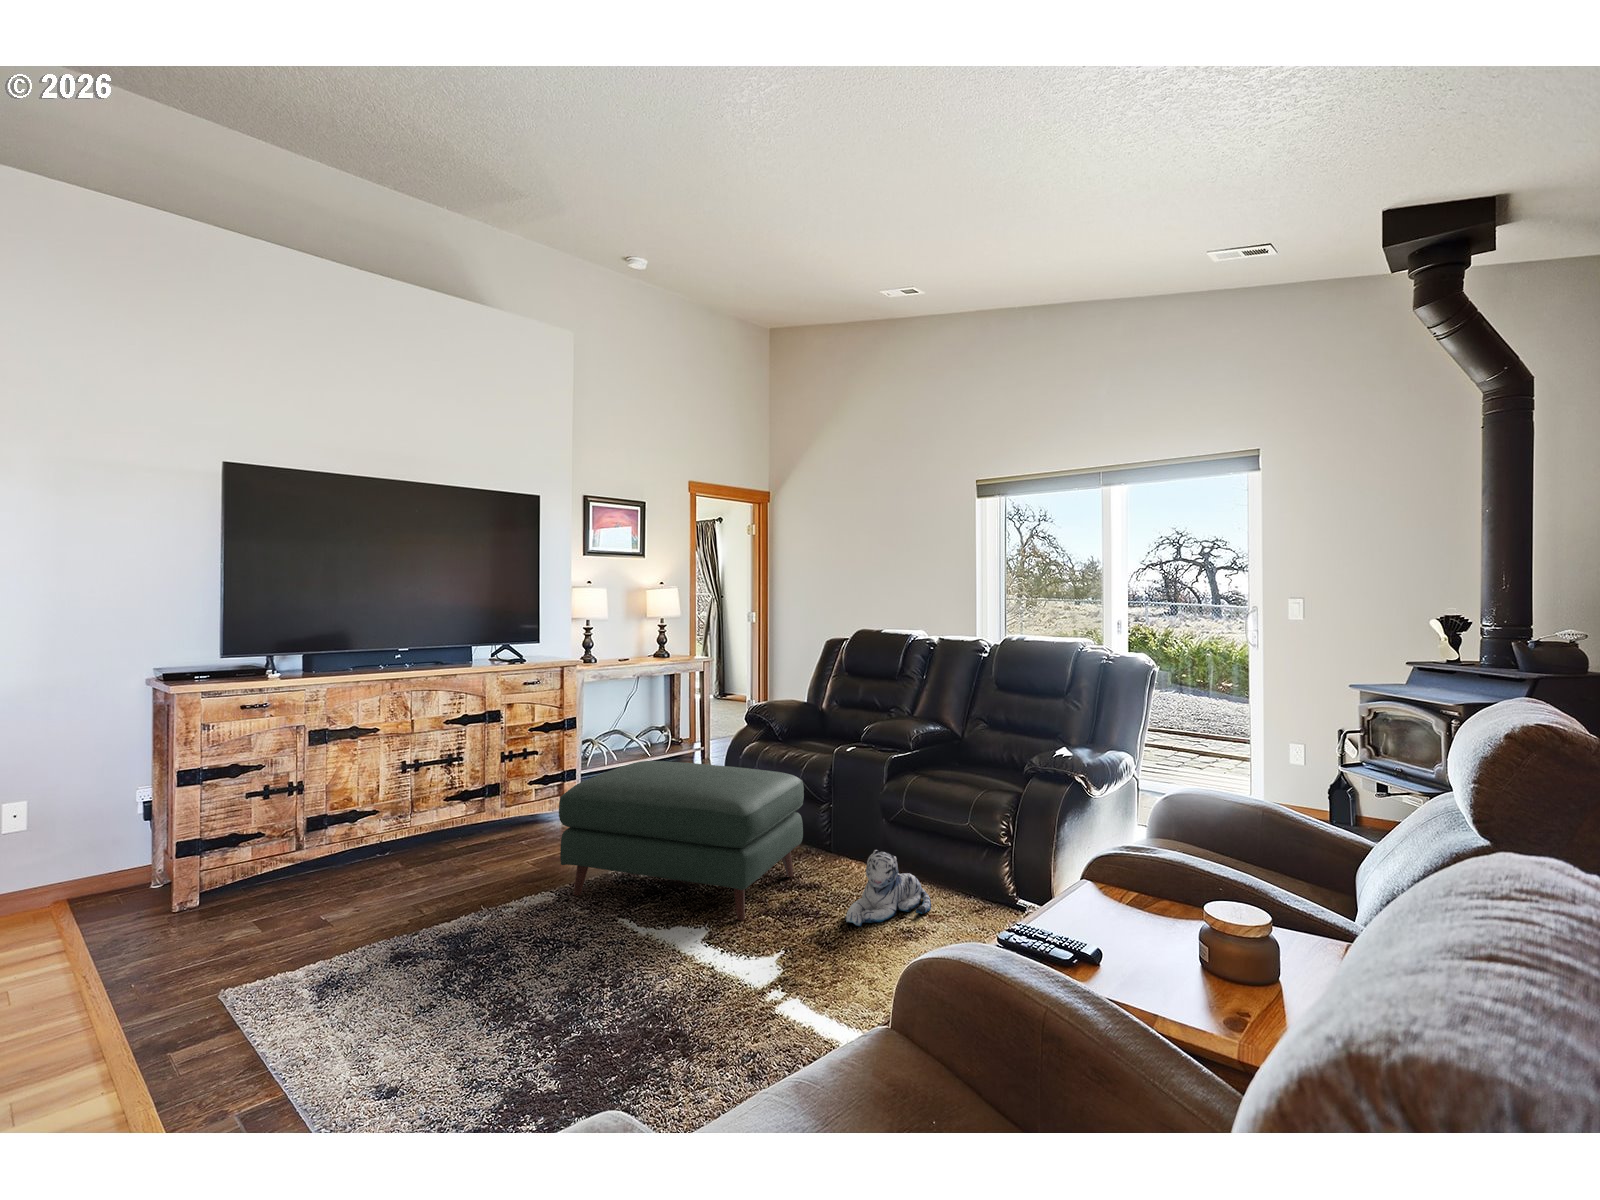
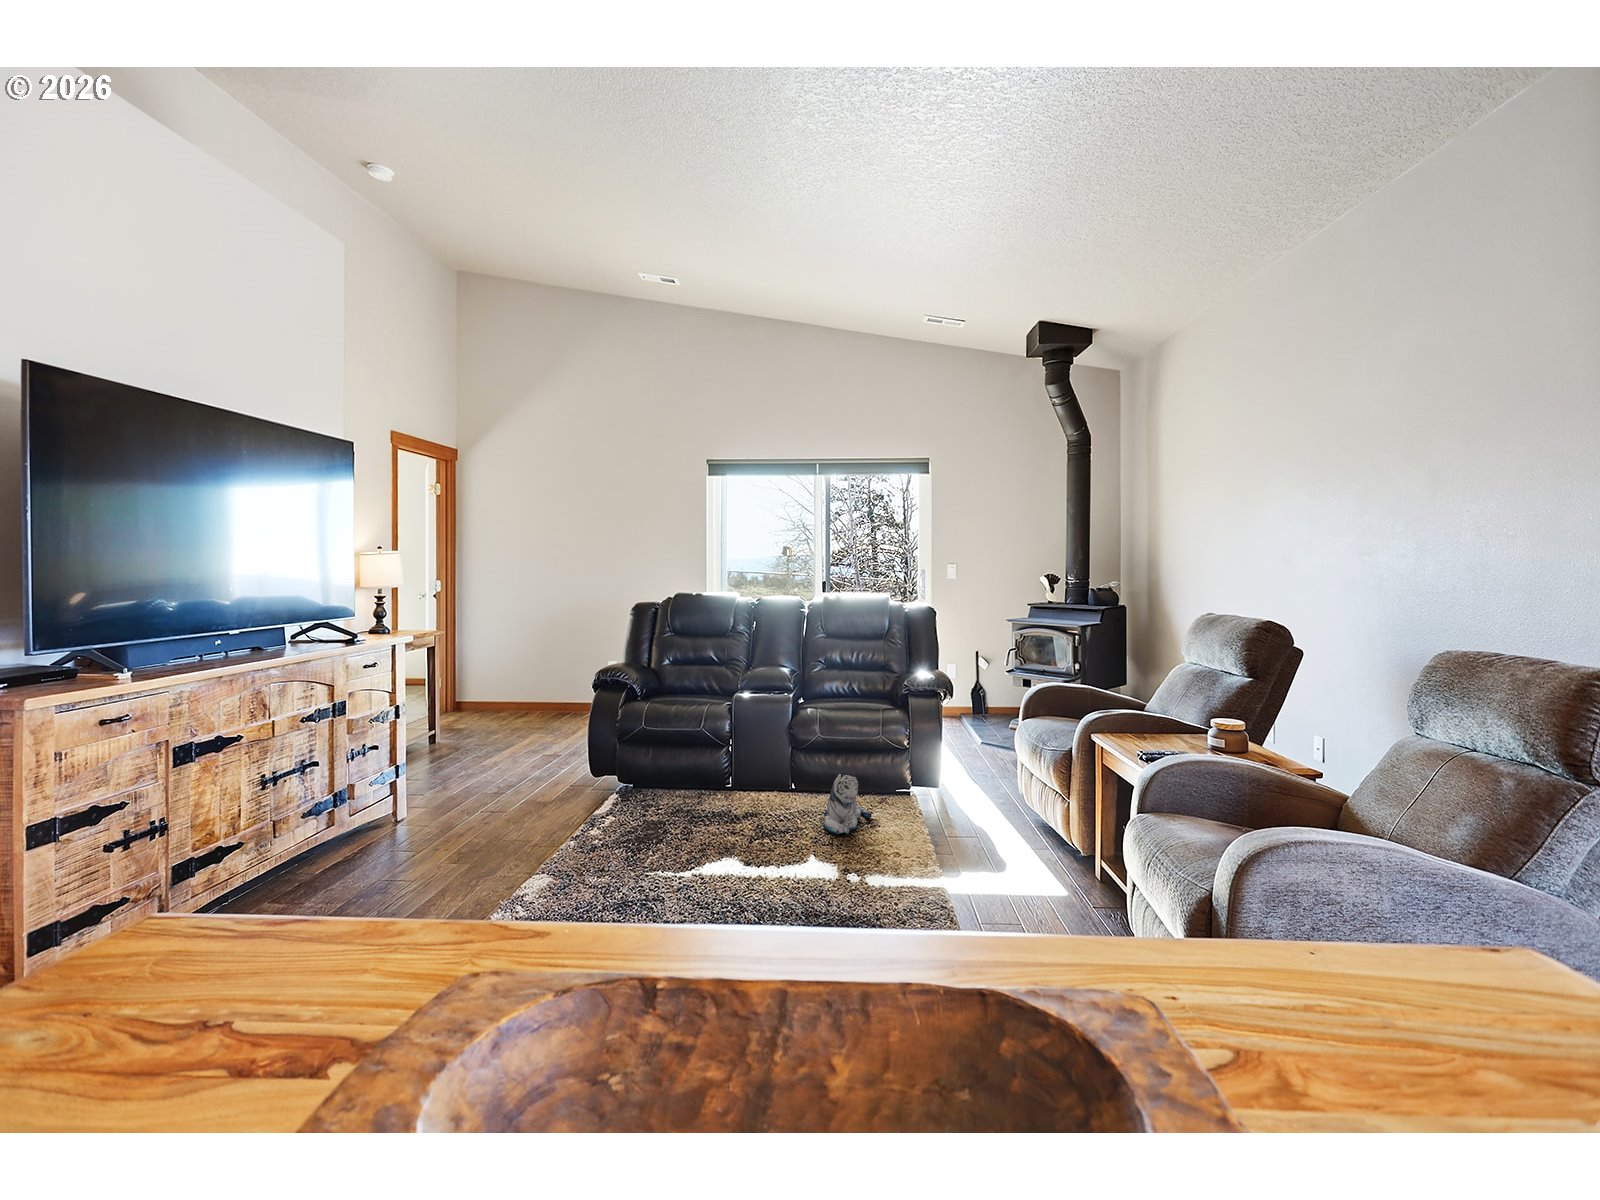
ottoman: present [559,761,804,921] -> none [563,727,774,872]

